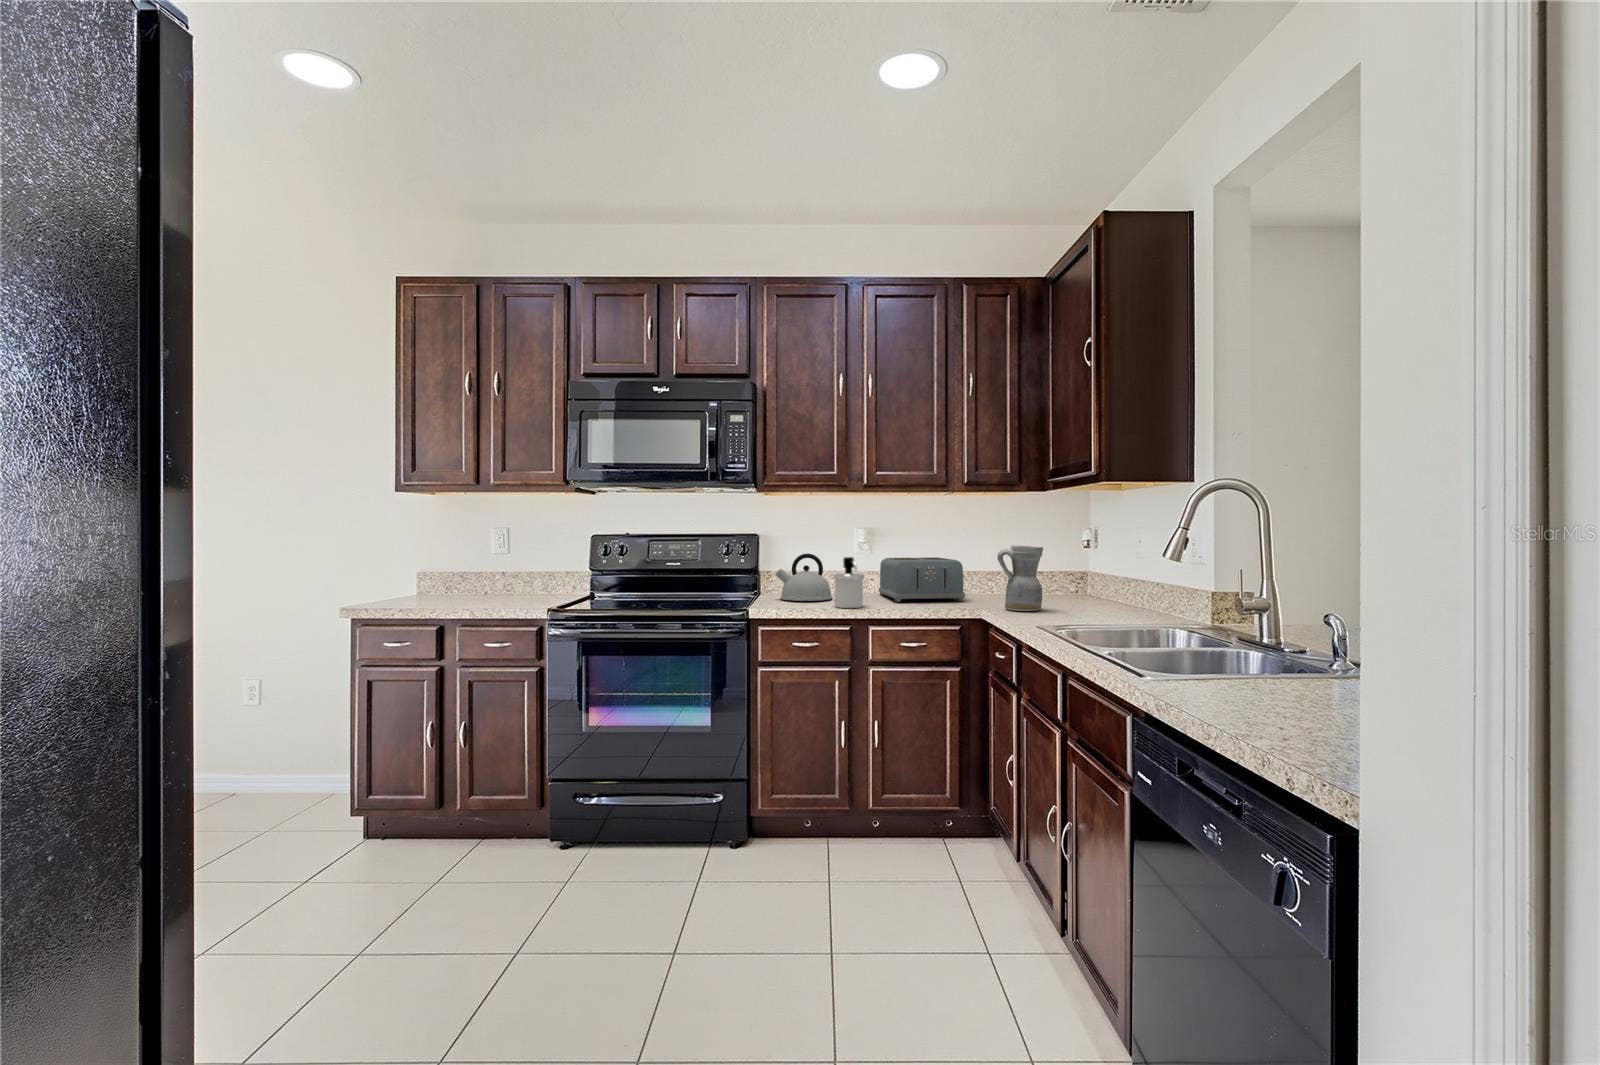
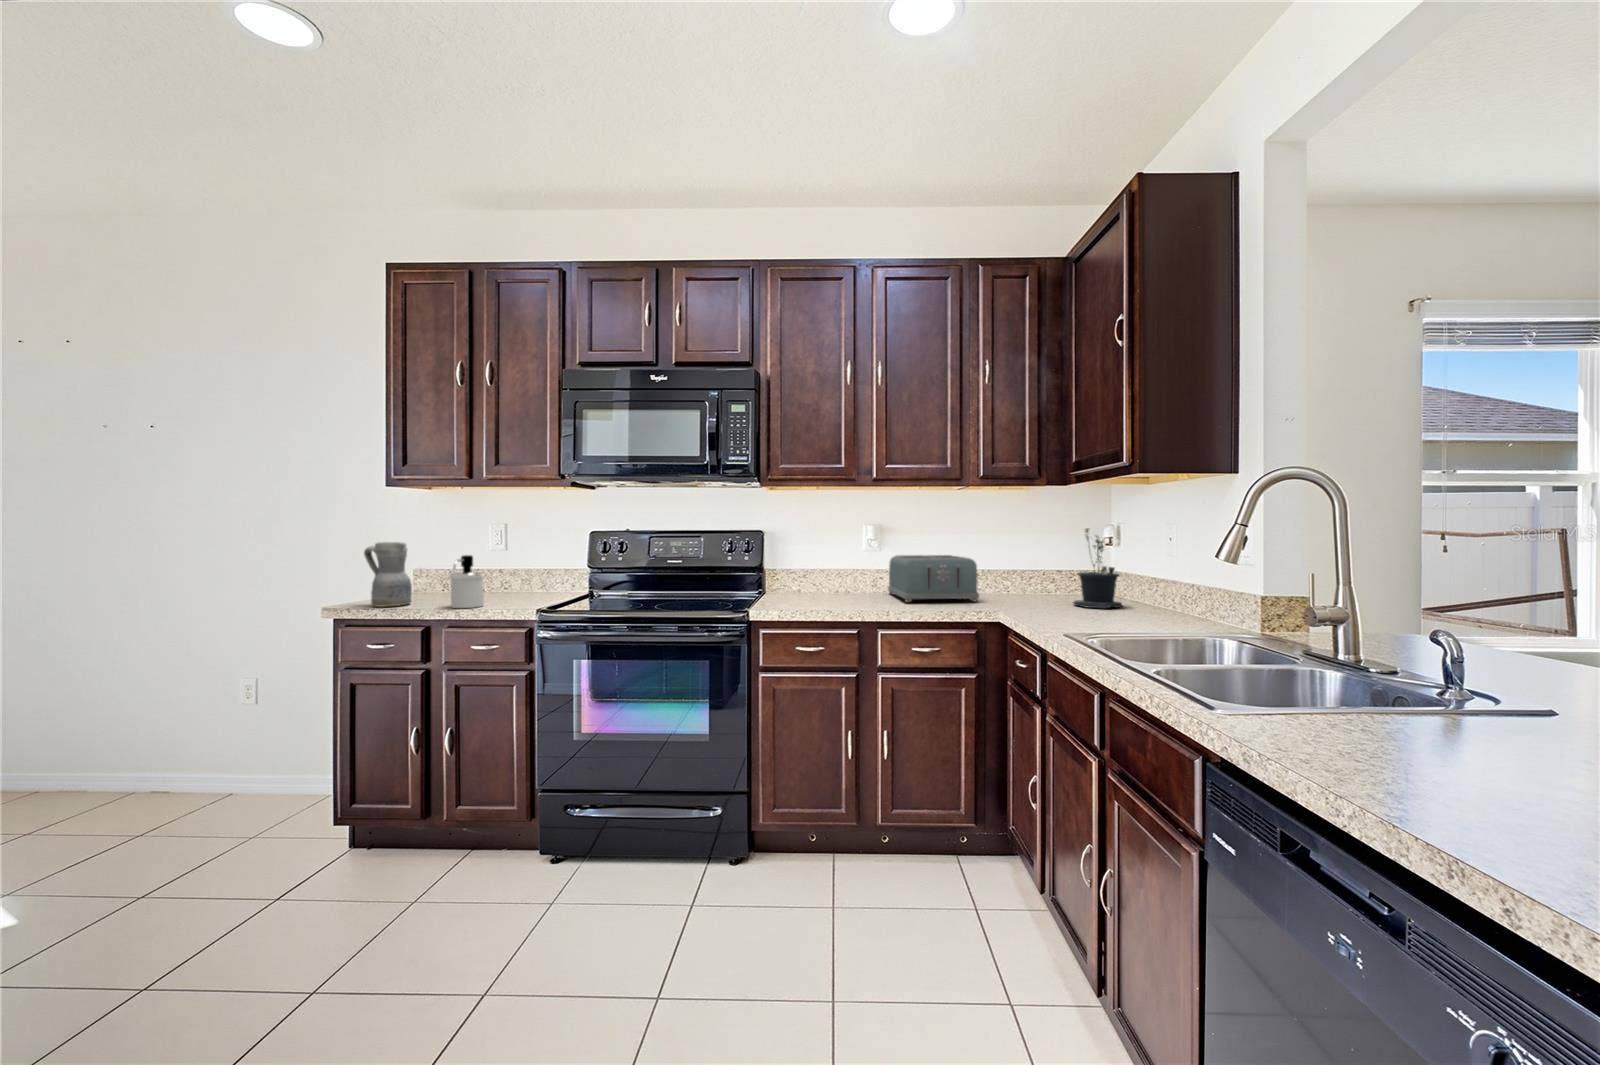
potted plant: none [1053,531,1098,606] -> present [1074,528,1122,608]
ceramic pitcher: present [997,545,1043,611] -> present [364,542,412,607]
kettle: present [776,554,832,601] -> none [780,551,839,601]
soap dispenser: present [834,557,864,608] -> present [449,555,485,608]

